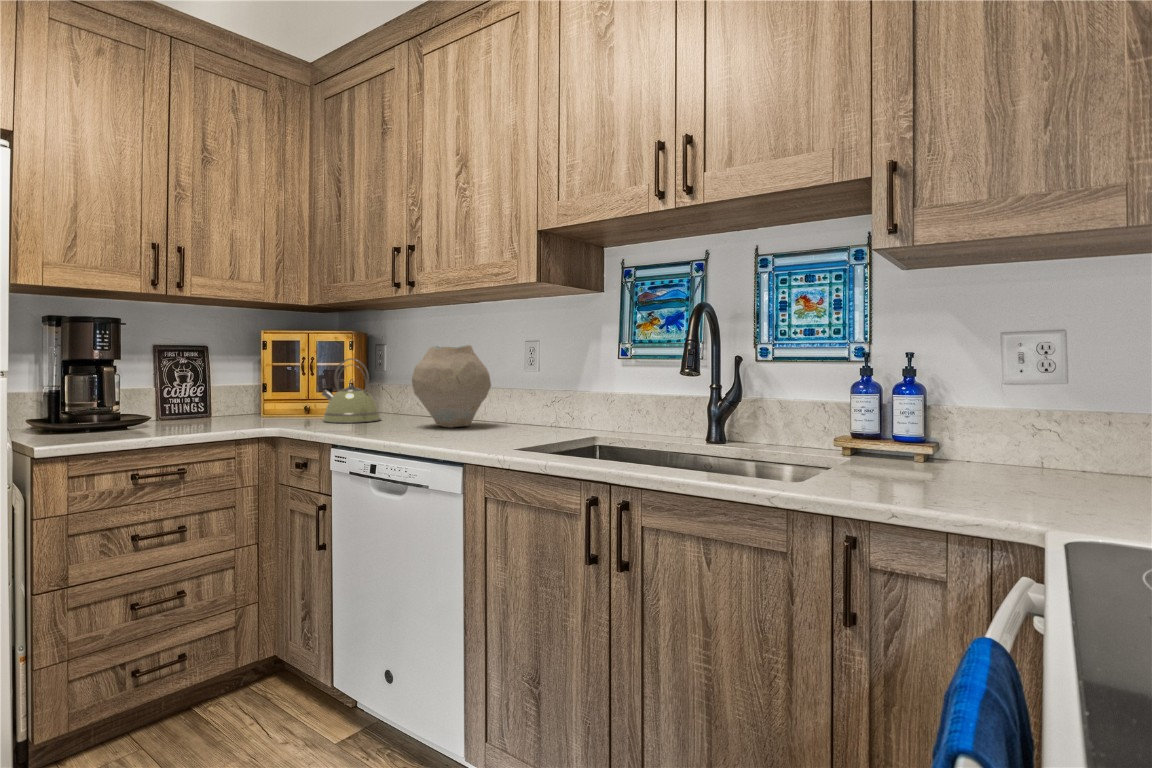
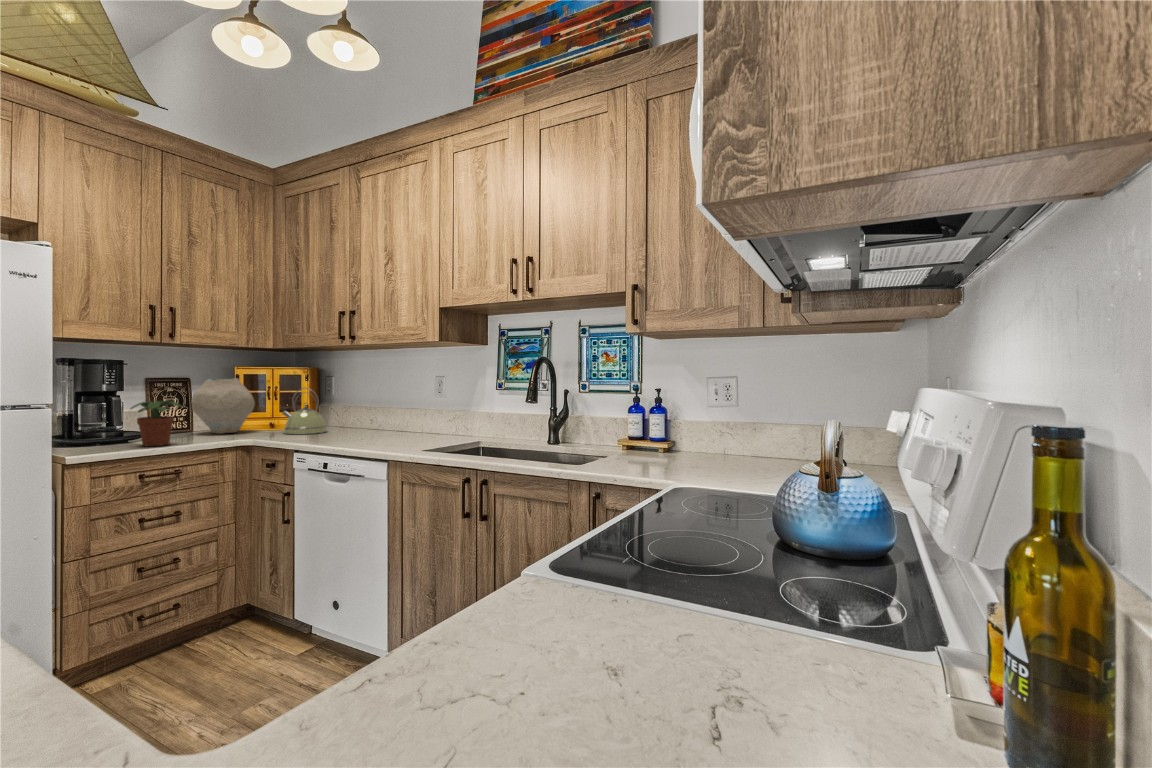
vase: present [412,345,491,427] -> present [191,378,255,434]
potted plant: none [119,372,189,435] -> present [130,401,182,446]

